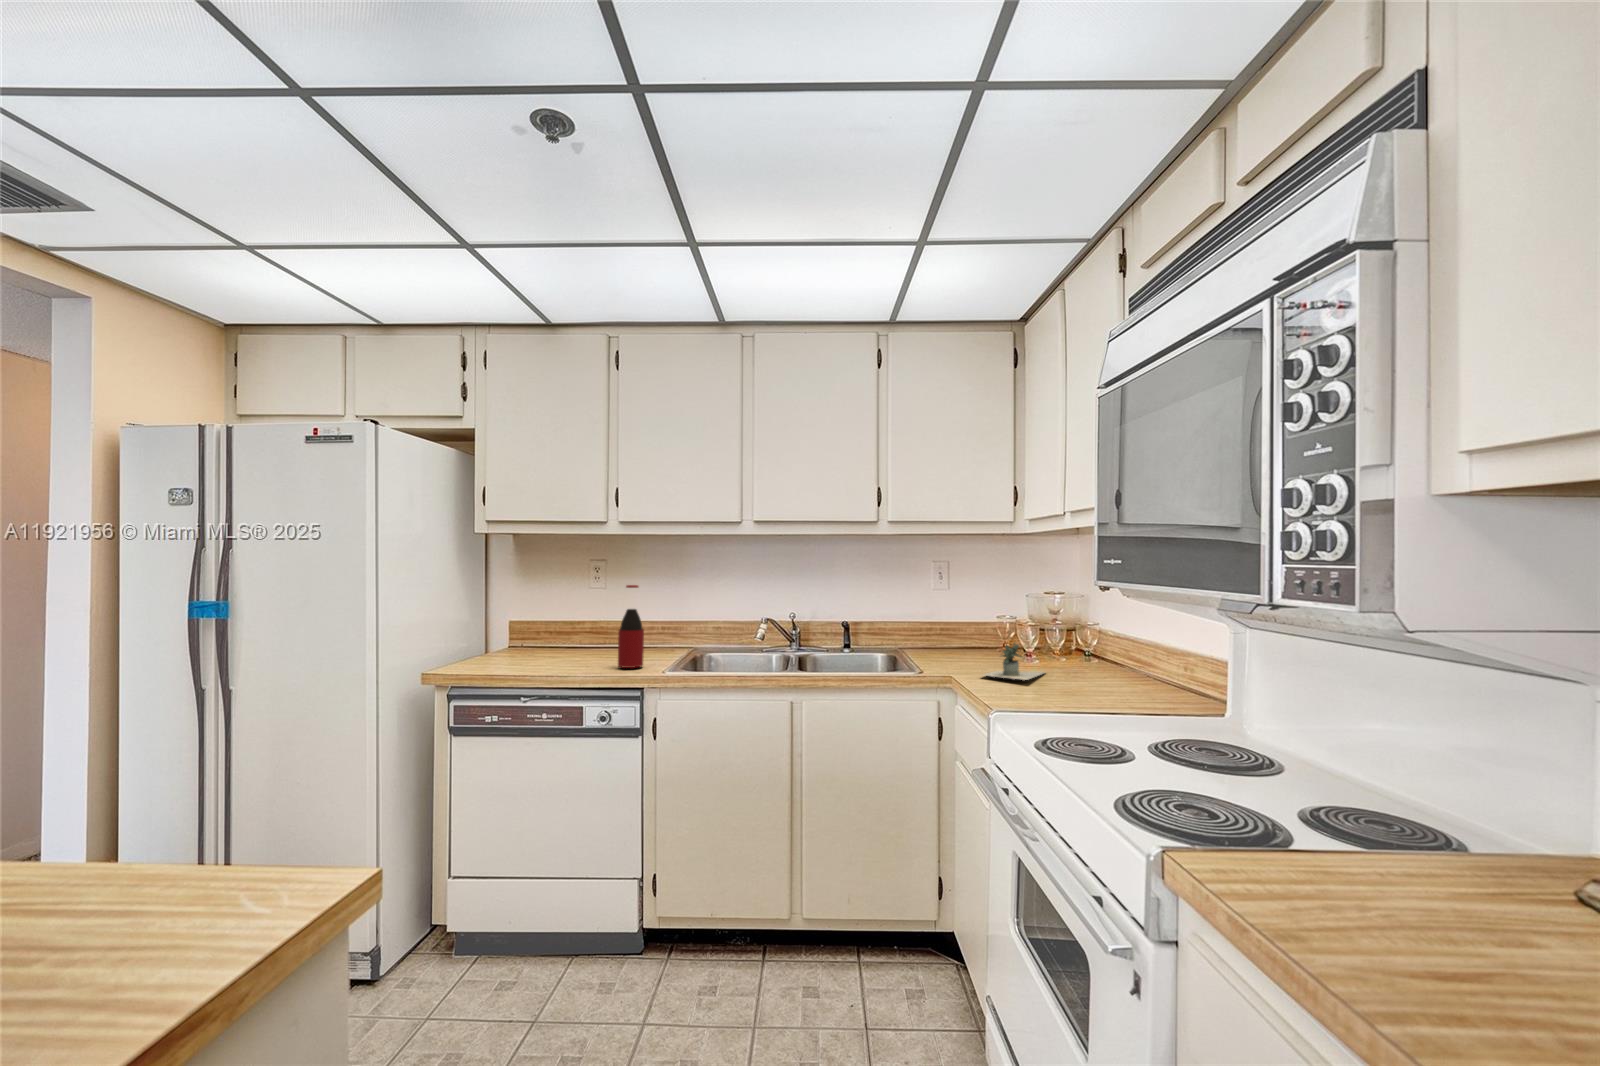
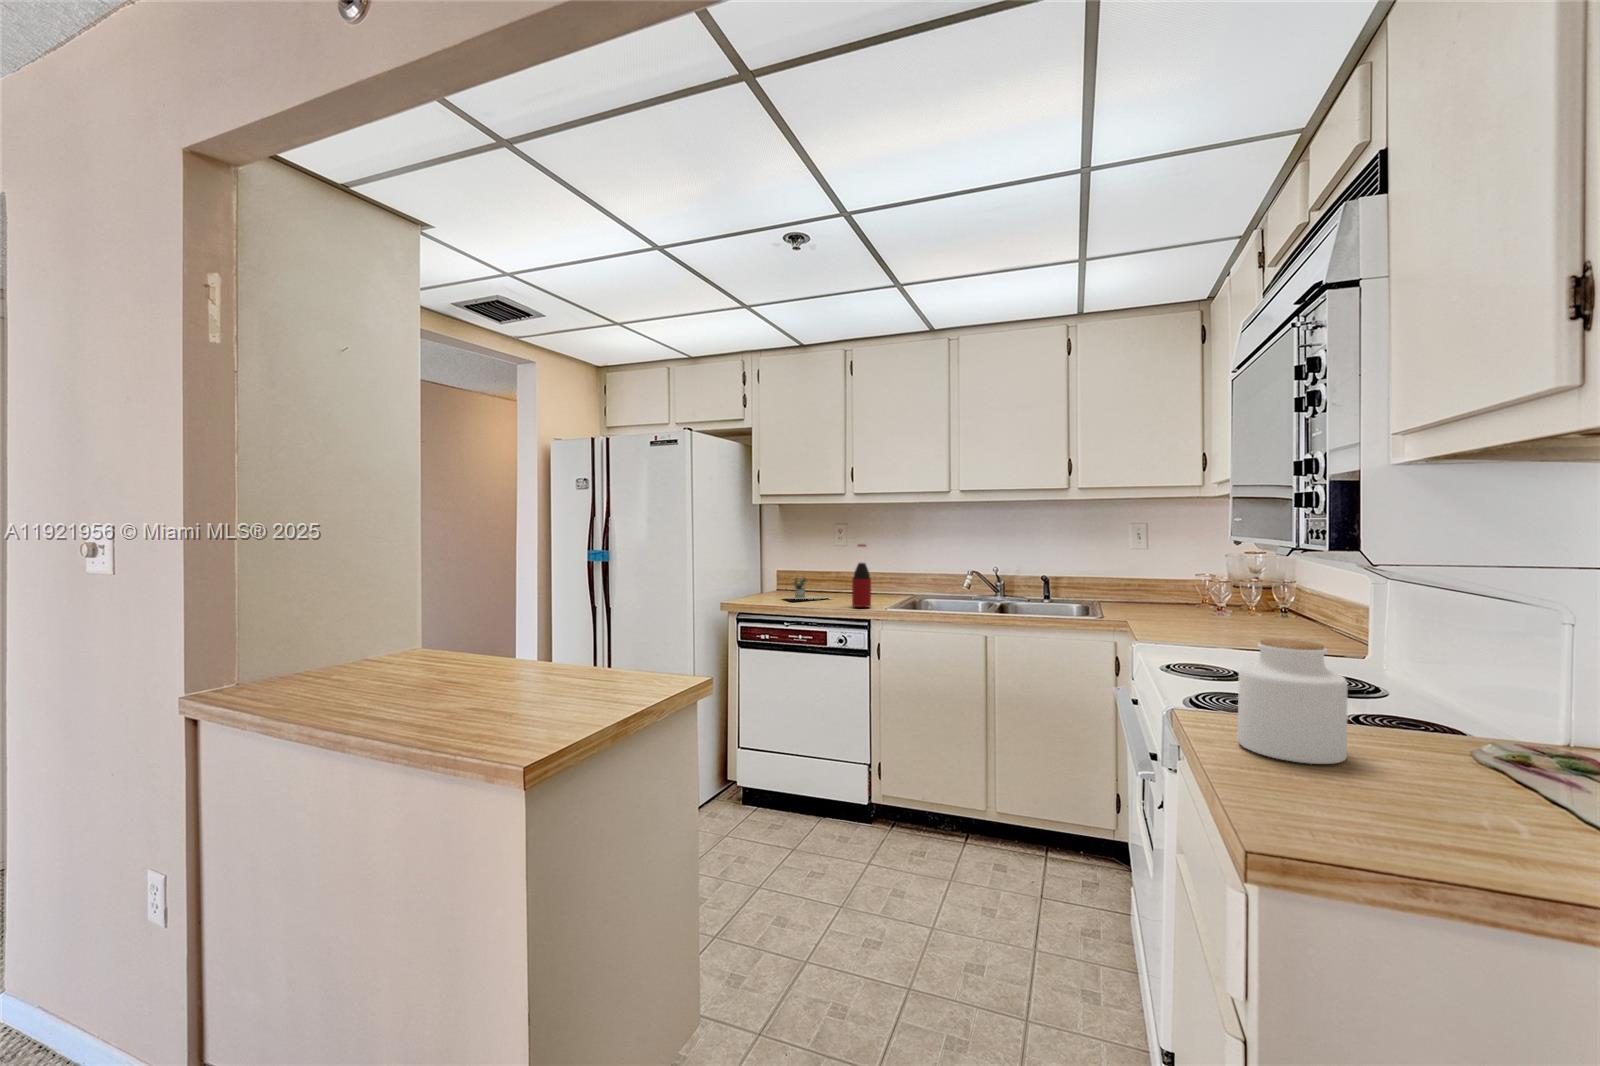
potted plant: present [984,644,1044,680] -> present [788,578,818,599]
jar: none [1270,740,1439,943] -> present [1238,639,1347,764]

